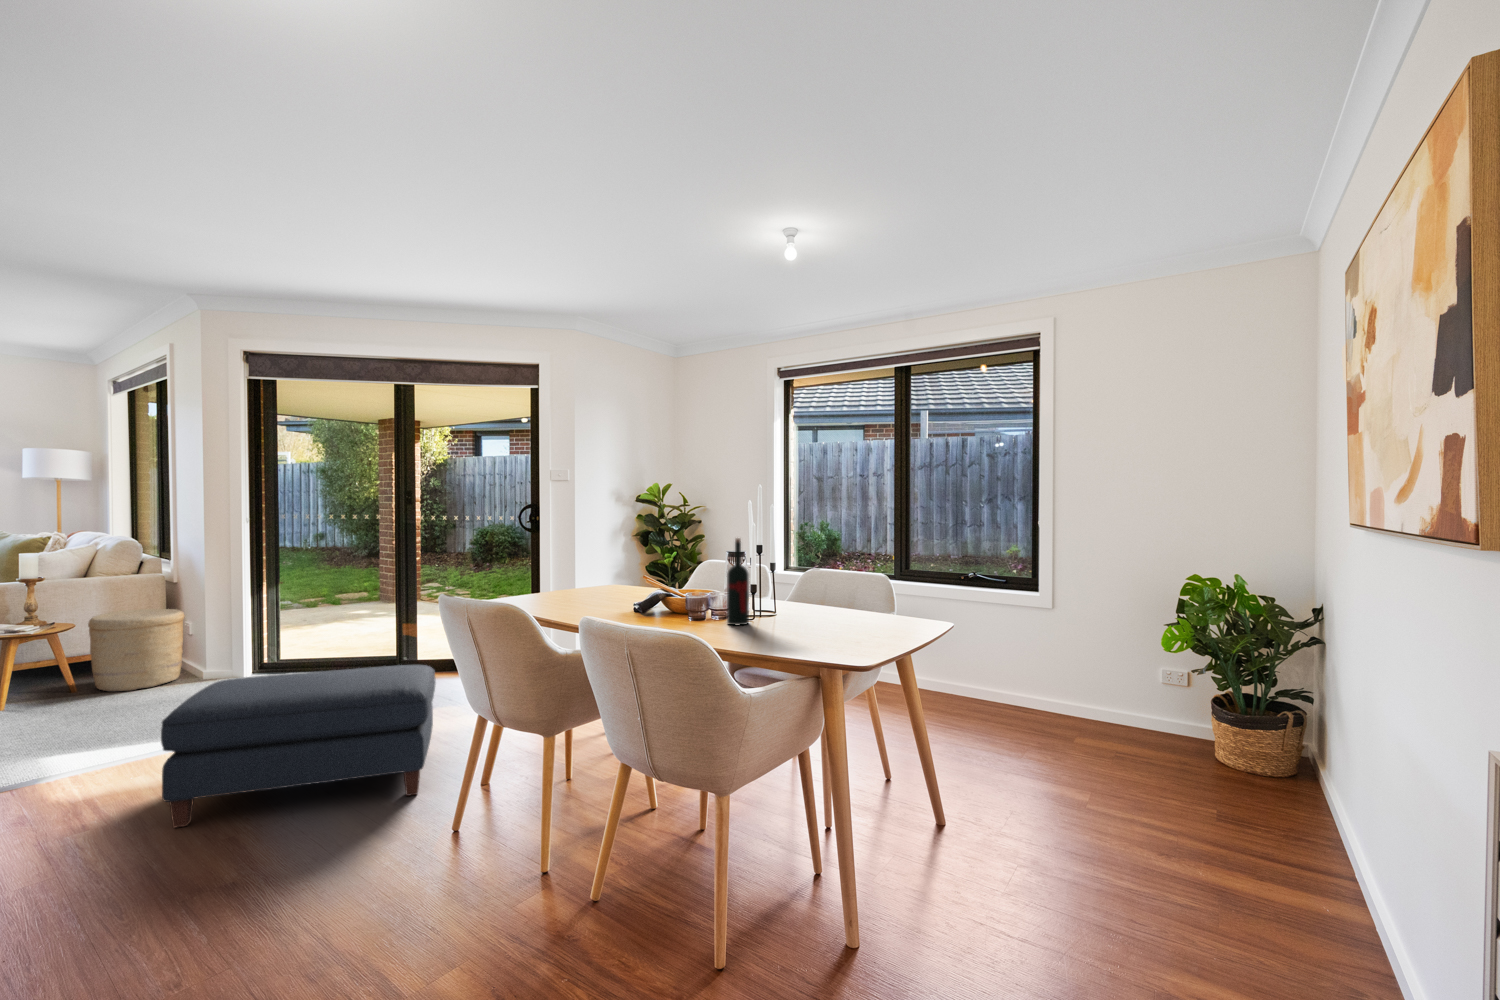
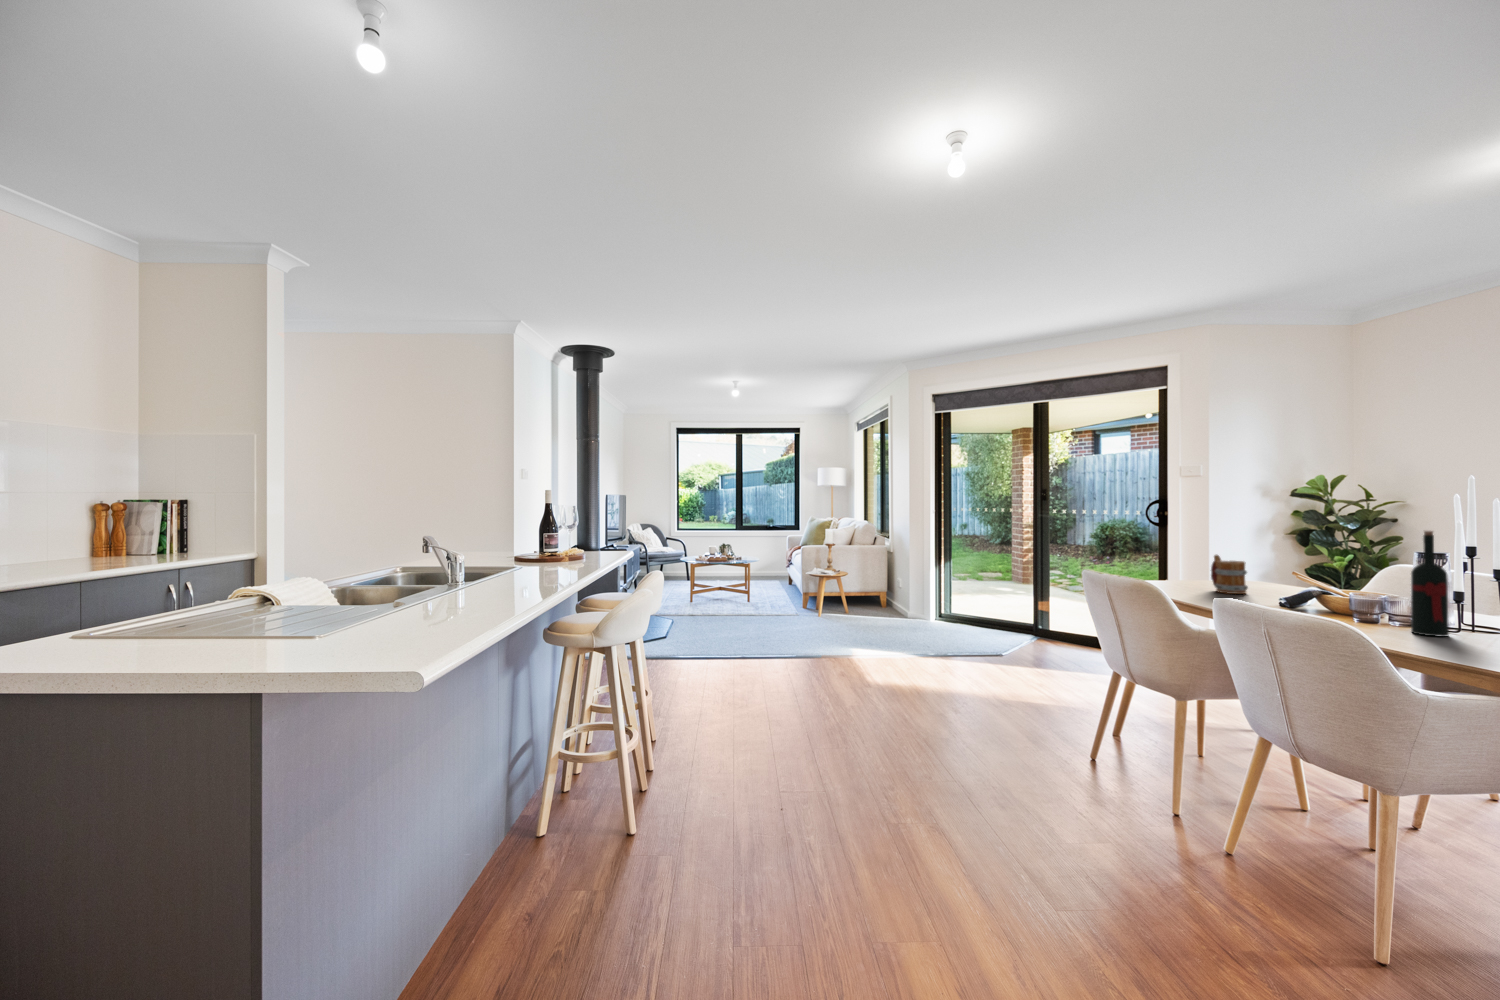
mug: none [581,562,611,599] -> present [1211,555,1248,594]
woven basket: present [88,609,184,691] -> none [825,576,877,631]
ottoman: present [161,665,436,828] -> none [872,627,1061,747]

